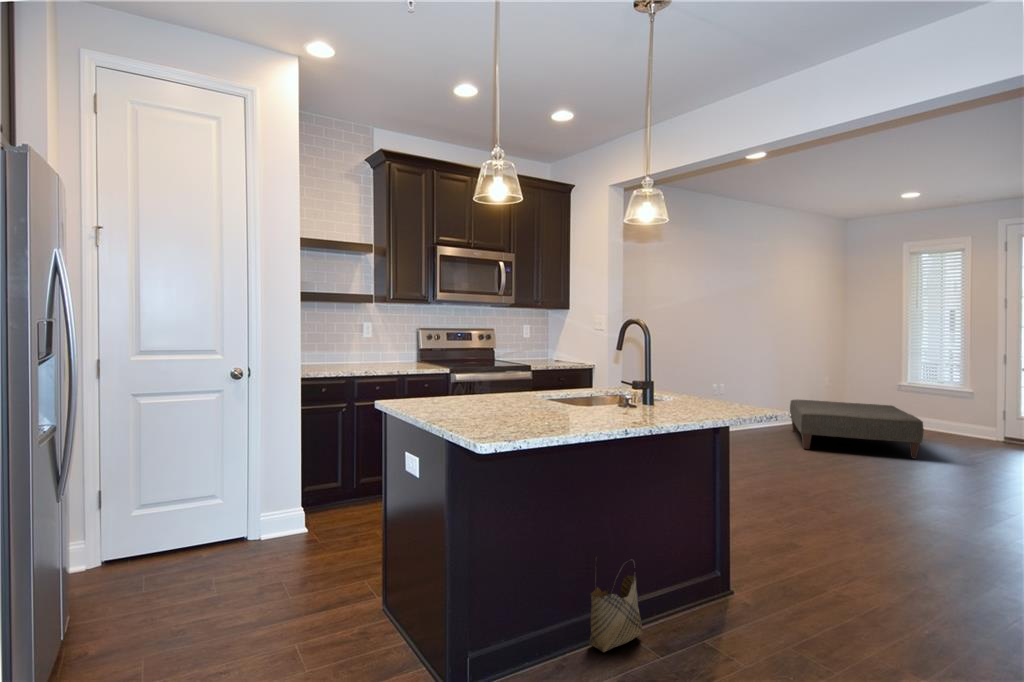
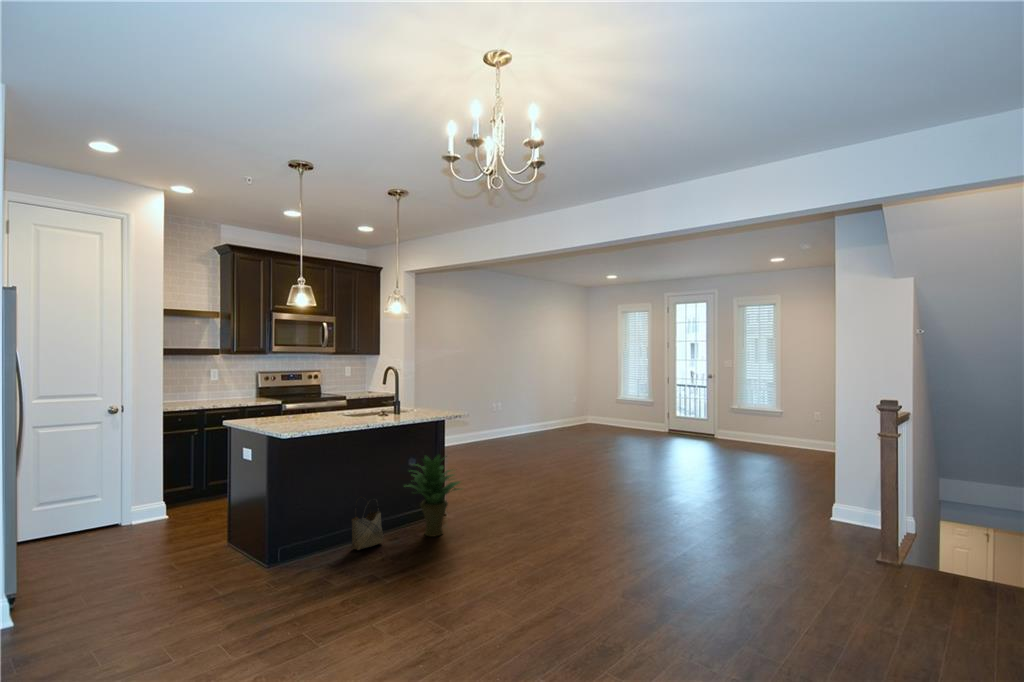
ottoman: present [790,400,924,459] -> none [548,417,621,453]
potted plant: none [671,476,787,628] -> present [404,455,462,537]

